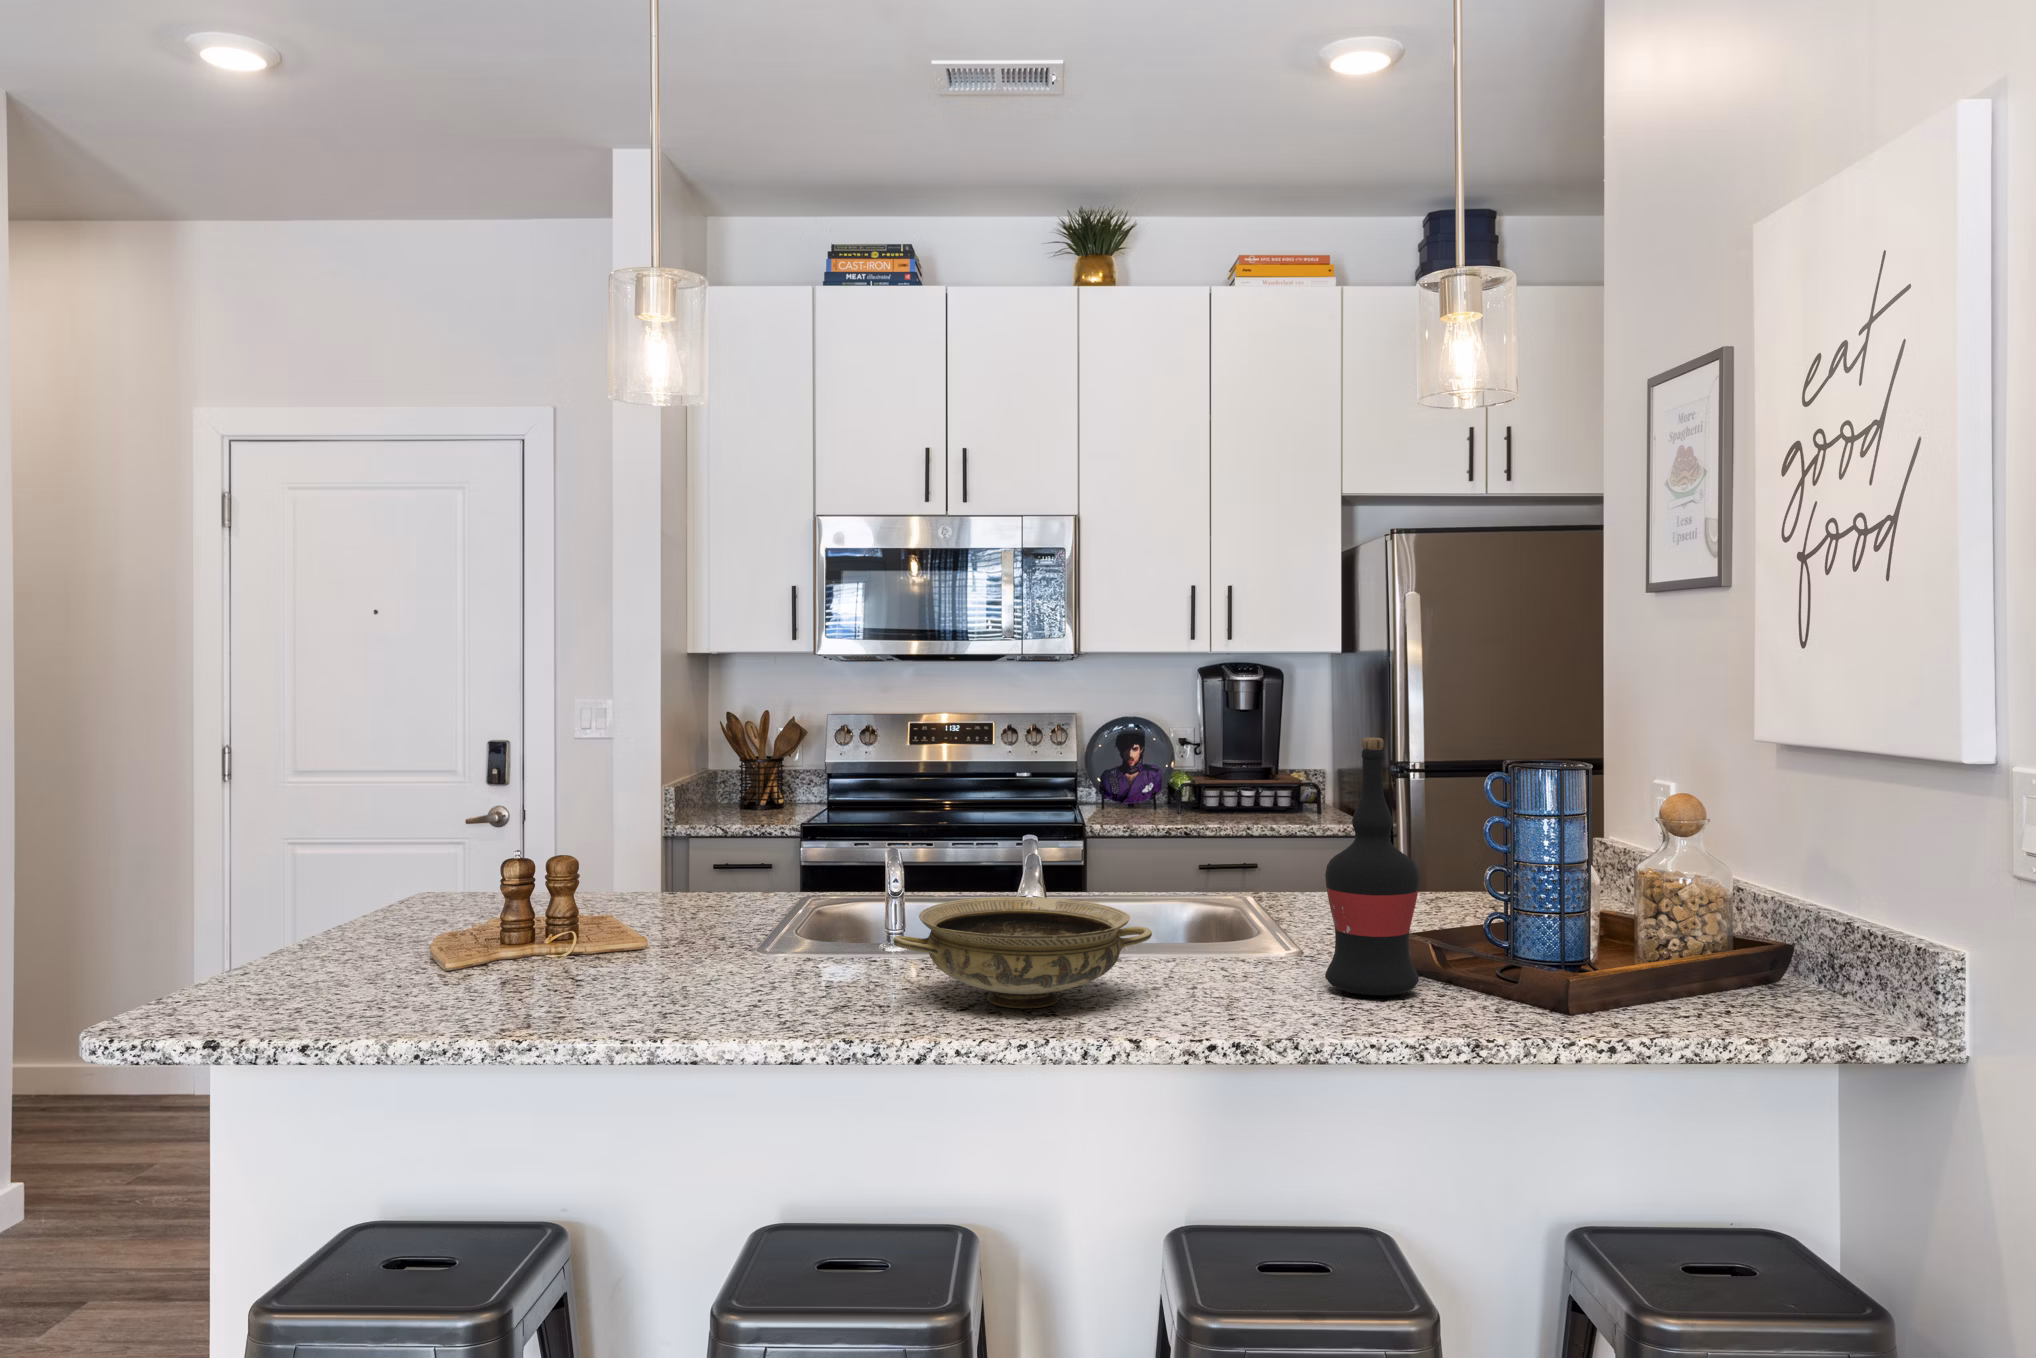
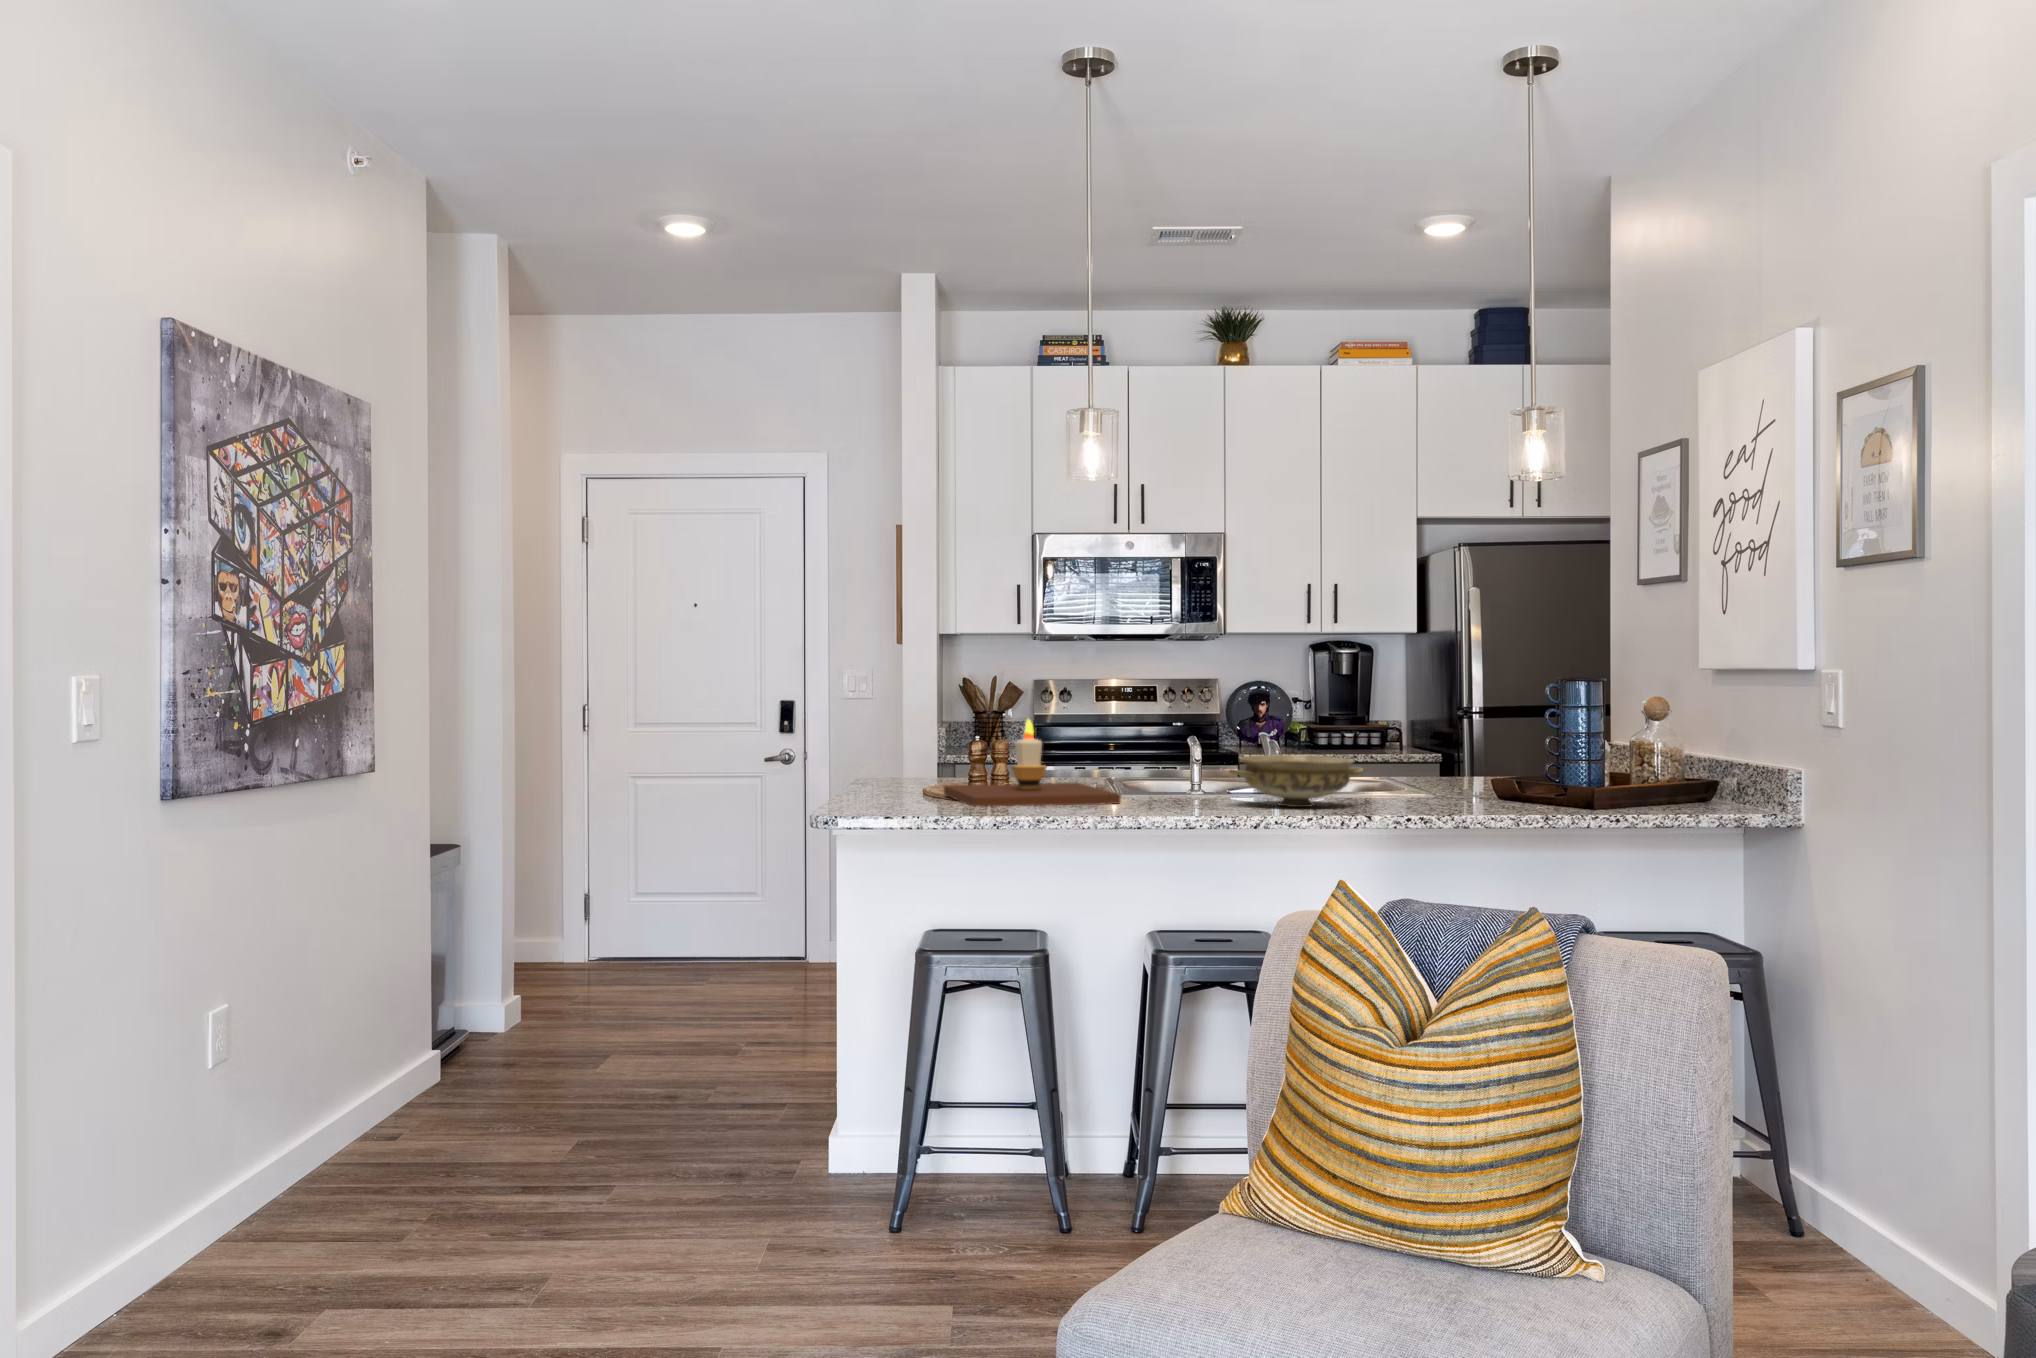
wine bottle: present [1325,738,1419,995] -> none [1457,664,1509,804]
candle: none [420,827,713,1007] -> present [944,719,1121,806]

